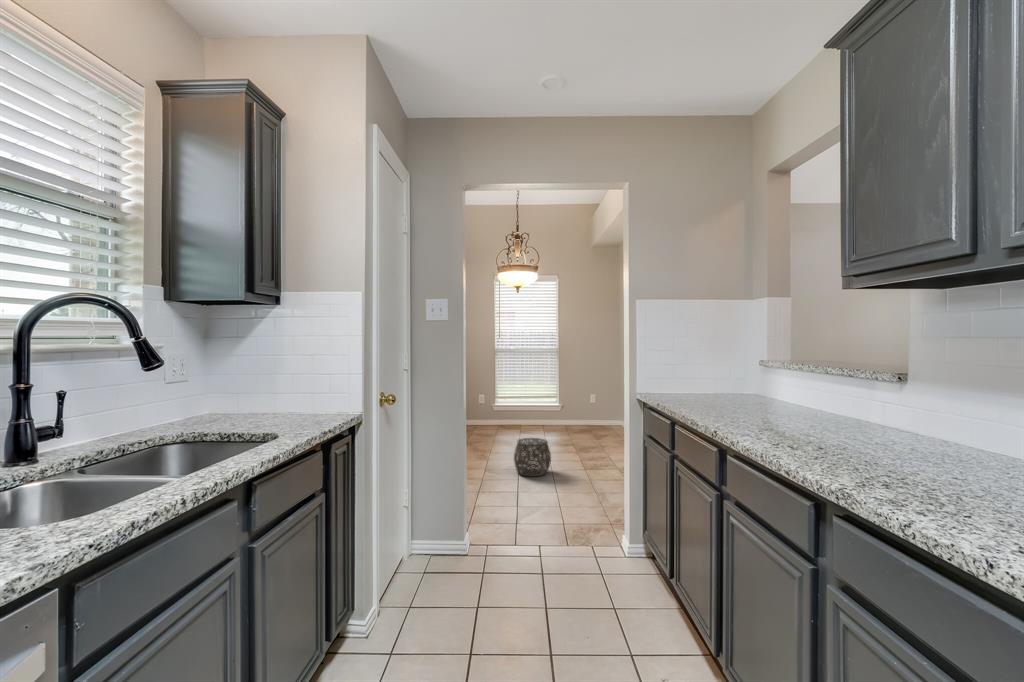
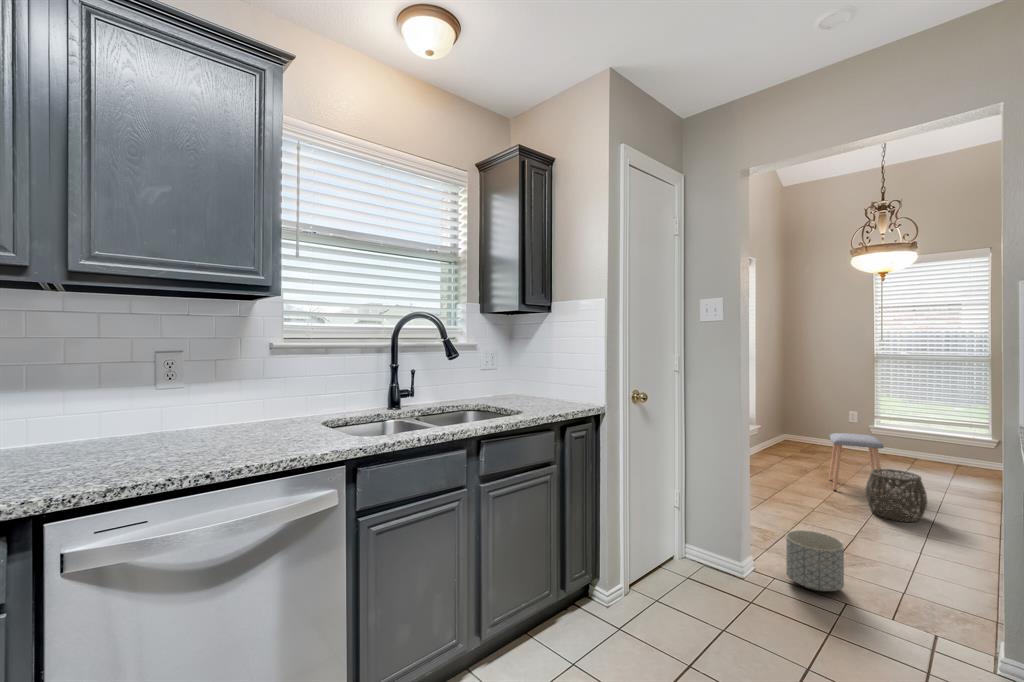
stool: none [479,414,519,462] -> present [829,433,884,491]
planter: none [496,500,537,549] -> present [786,530,844,592]

